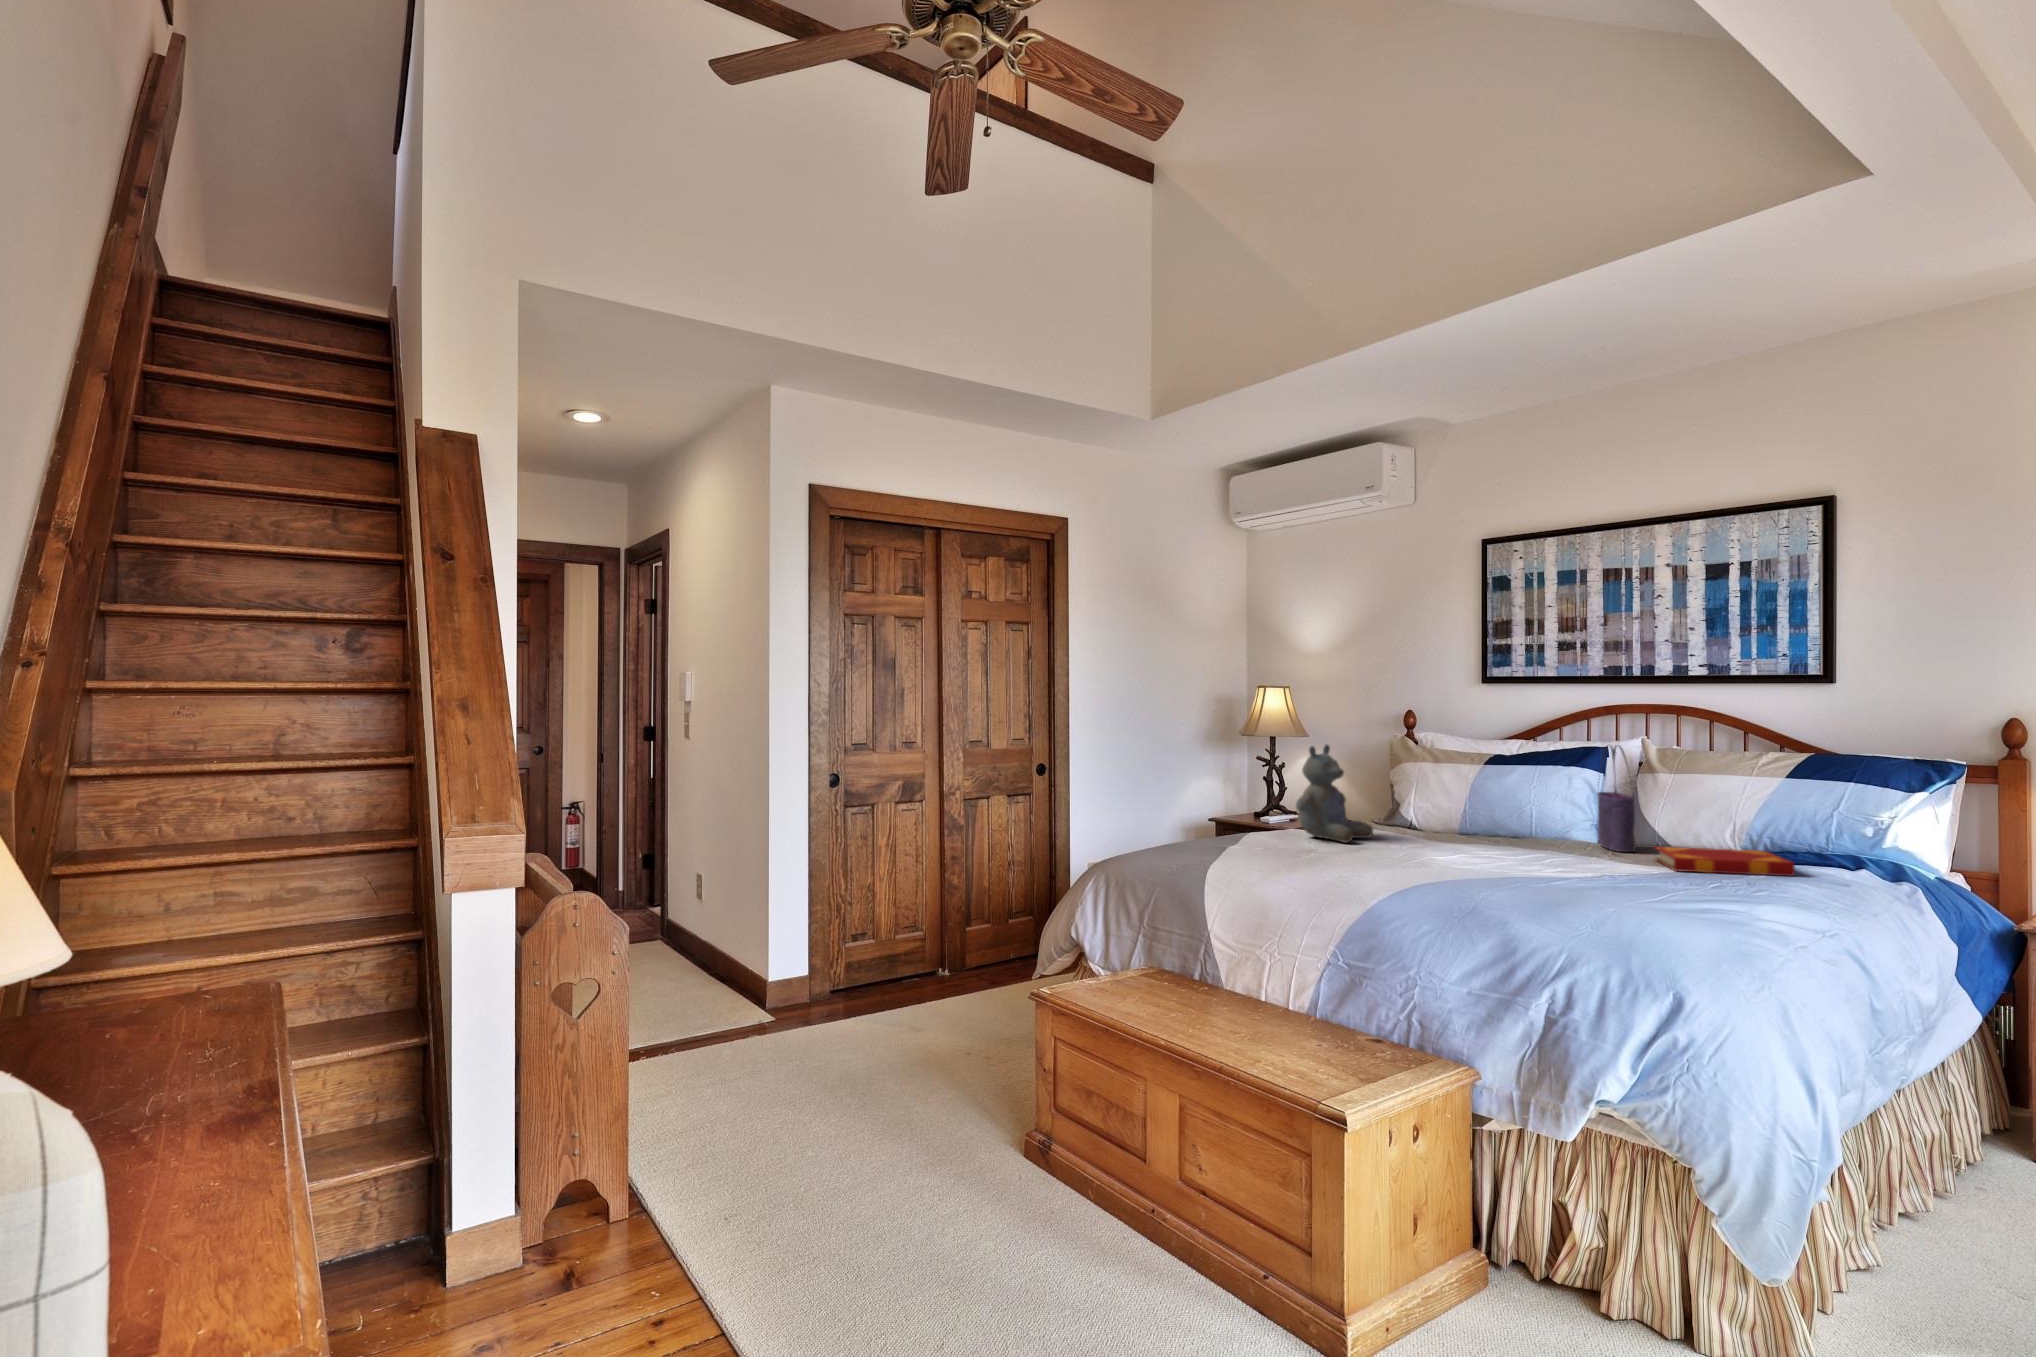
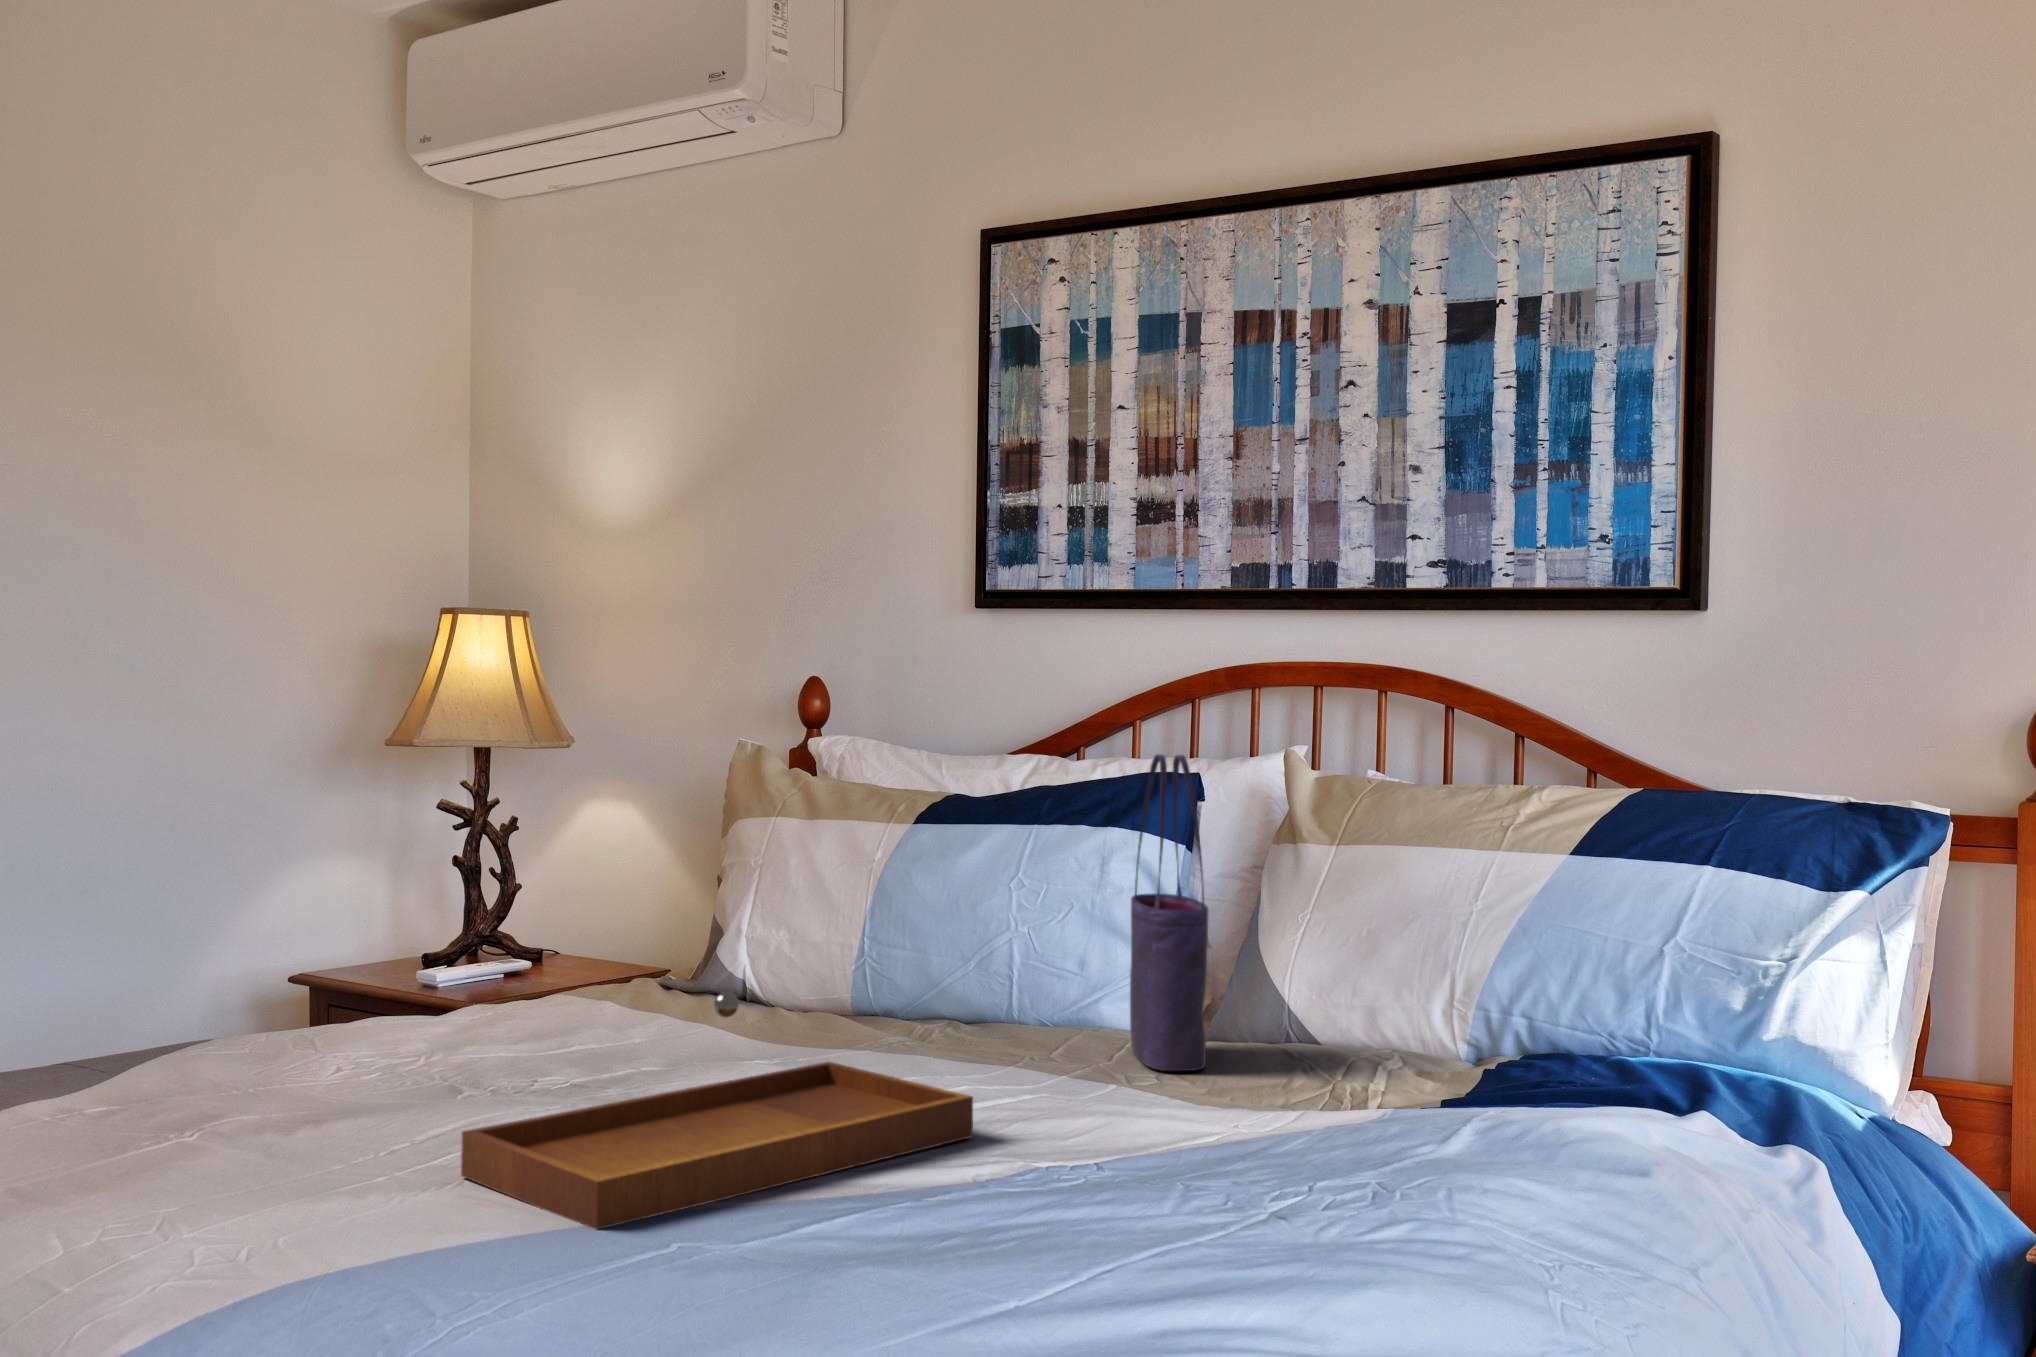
stuffed bear: present [1296,745,1373,843] -> none [261,747,523,1065]
tray: none [1422,821,1573,882] -> present [461,992,973,1229]
hardback book: present [1655,847,1795,876] -> none [1227,1058,1552,1146]

